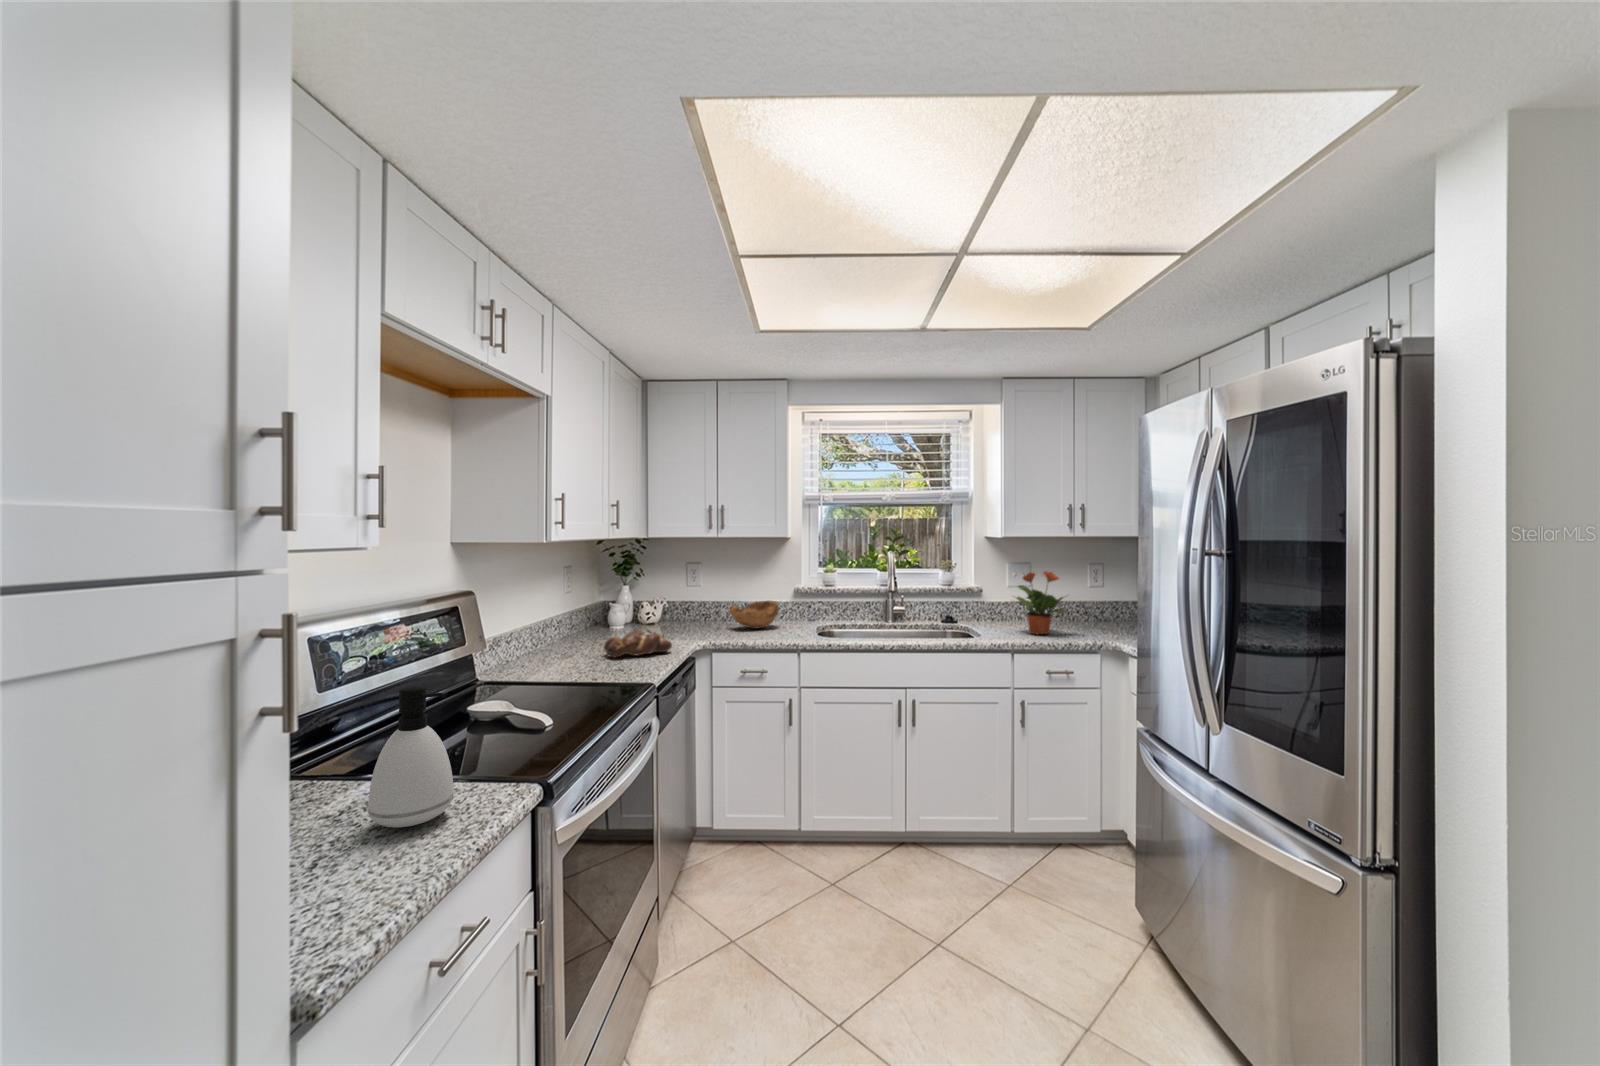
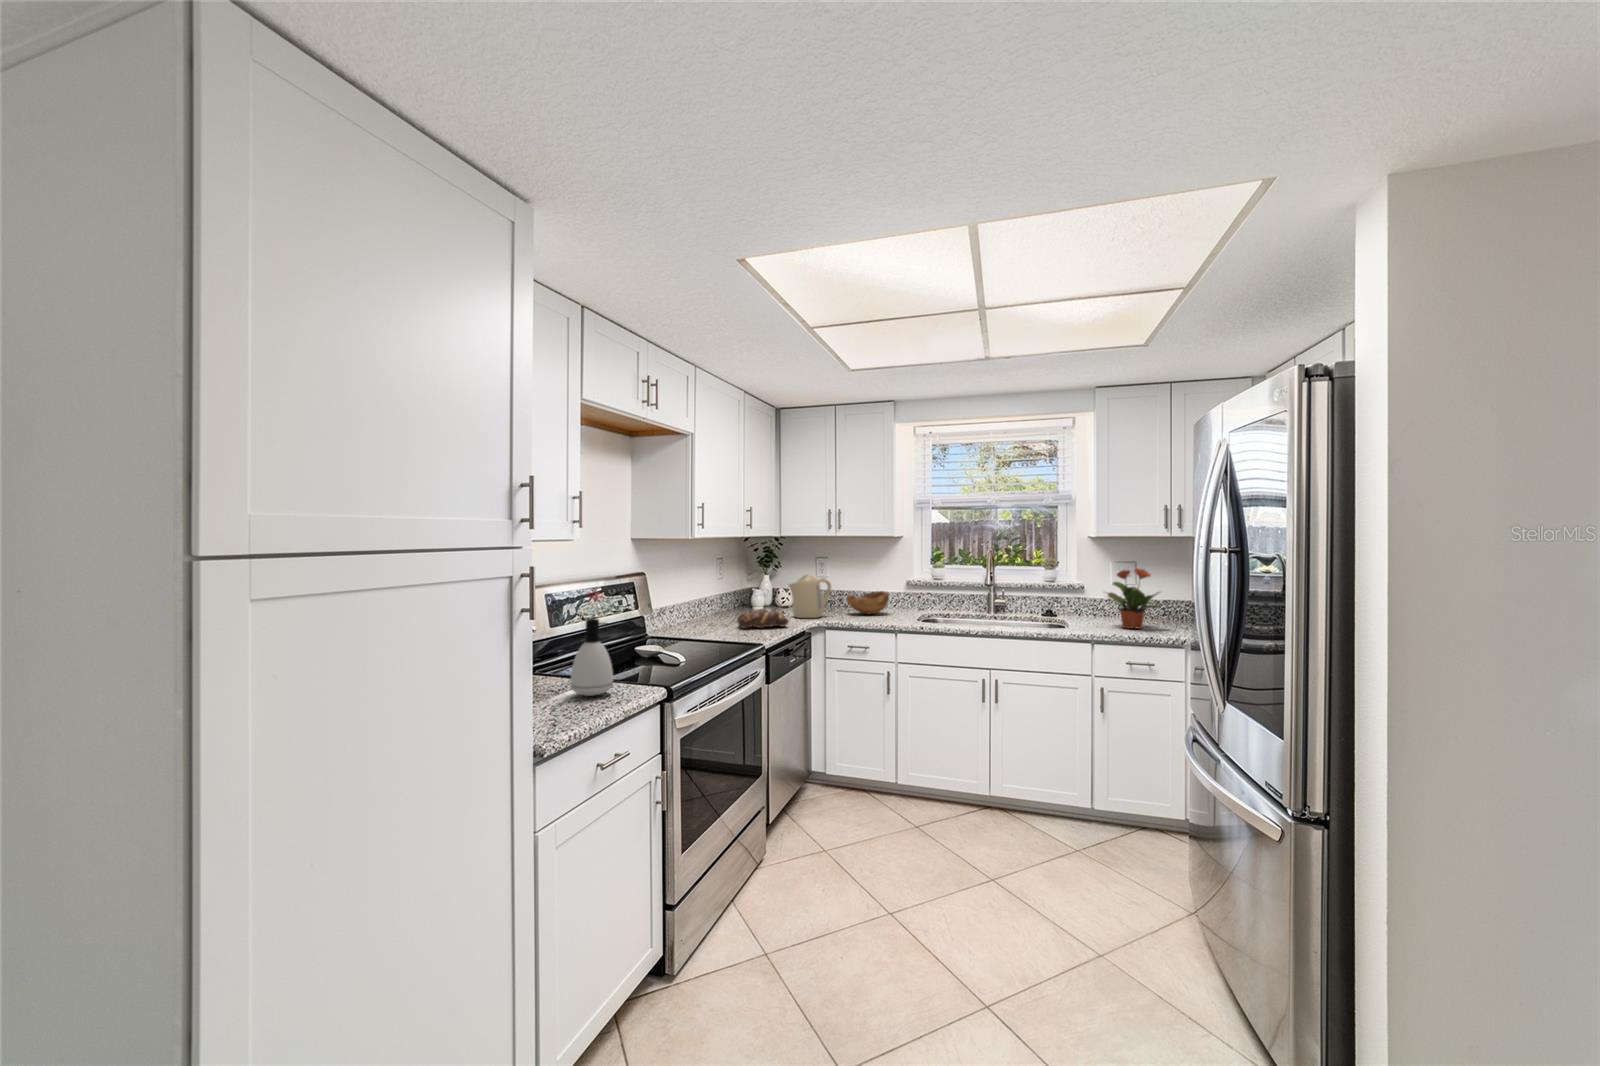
kettle: none [661,584,714,638] -> present [789,575,831,618]

